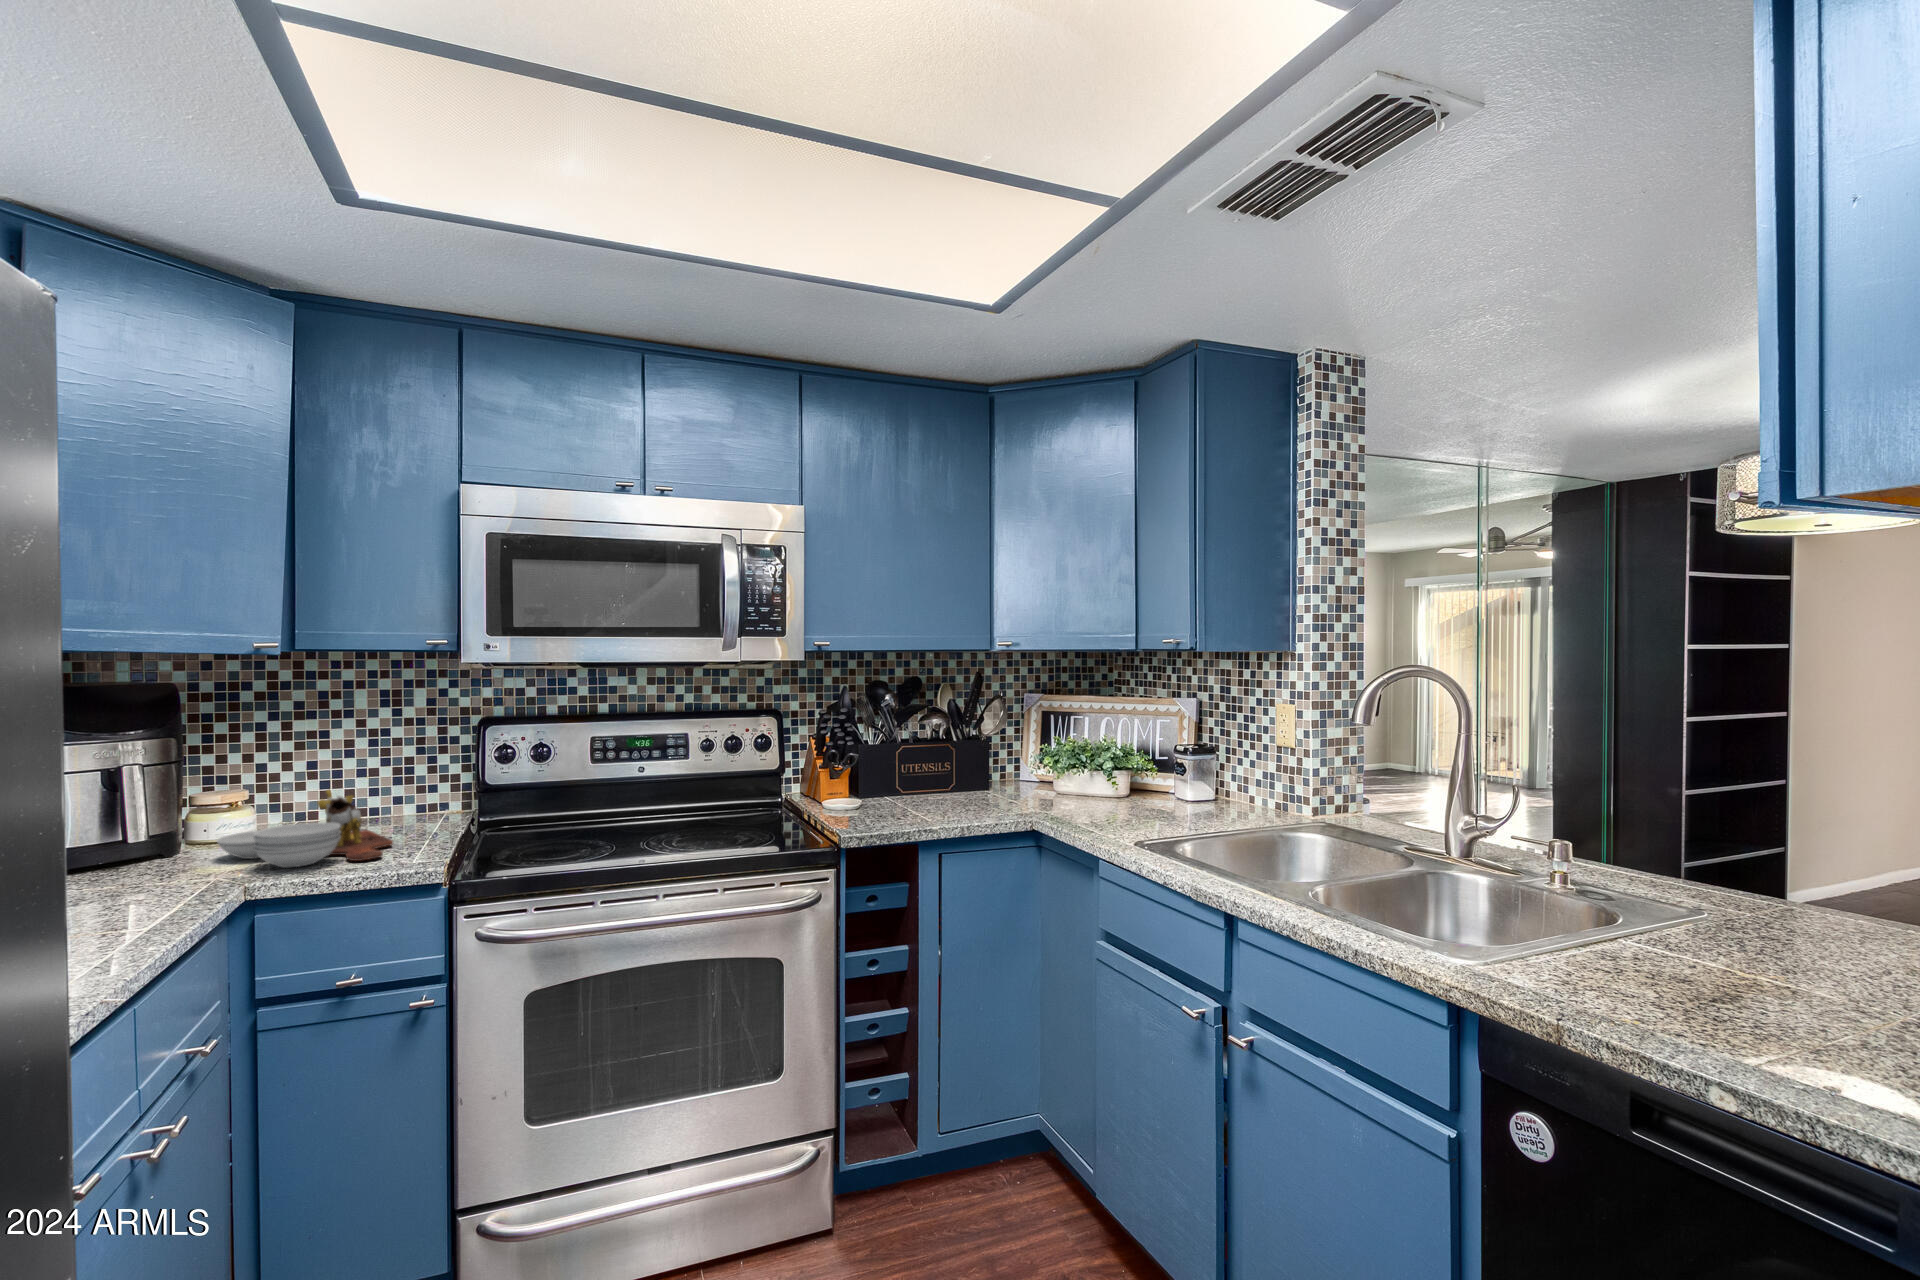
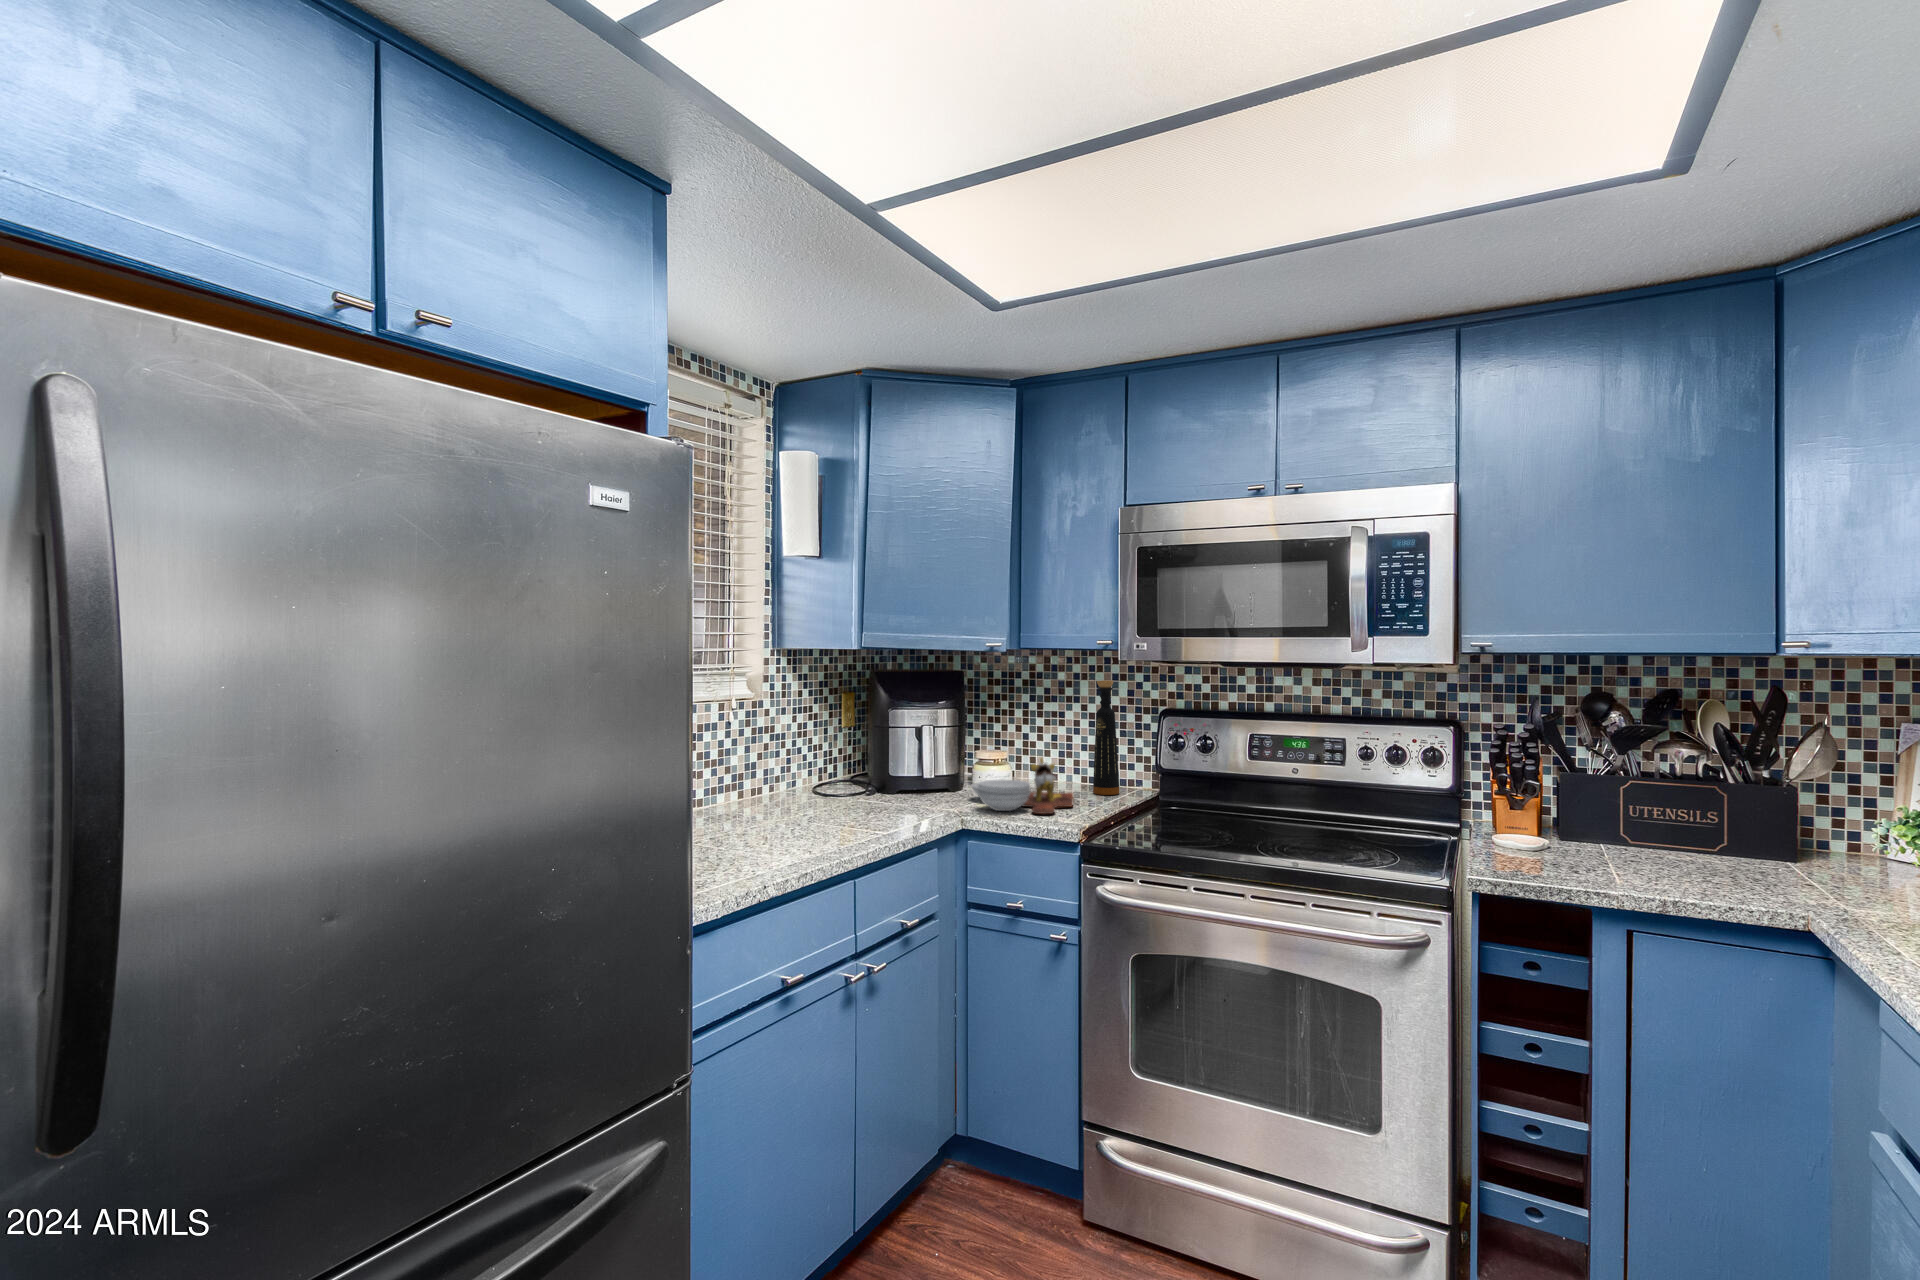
bottle: none [387,688,424,827] -> present [1093,681,1120,795]

